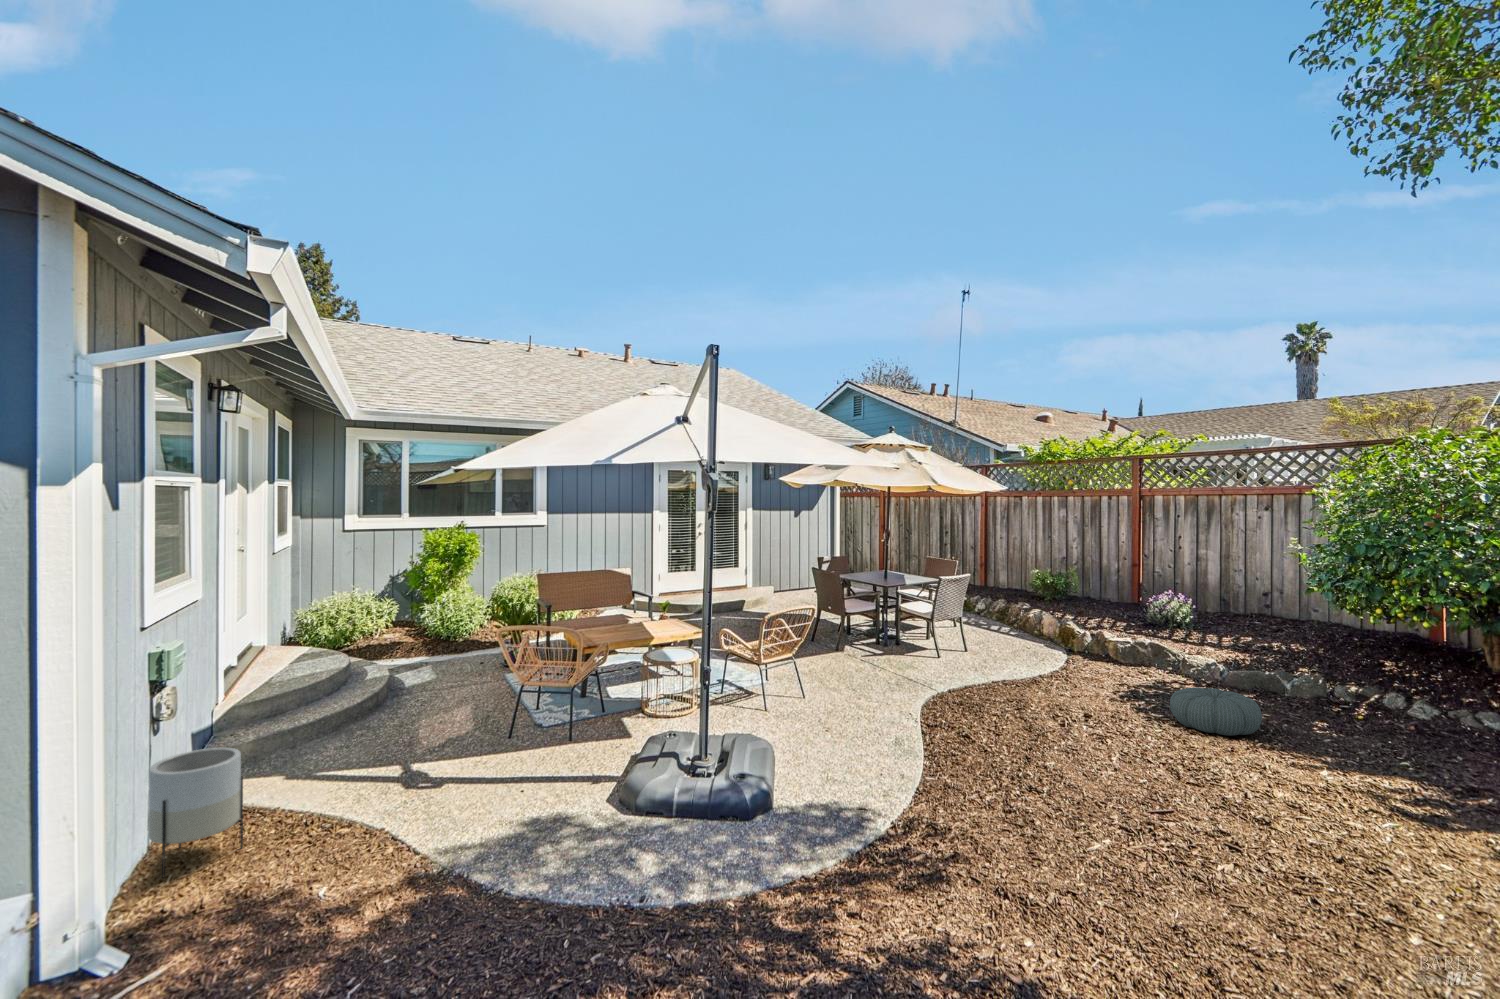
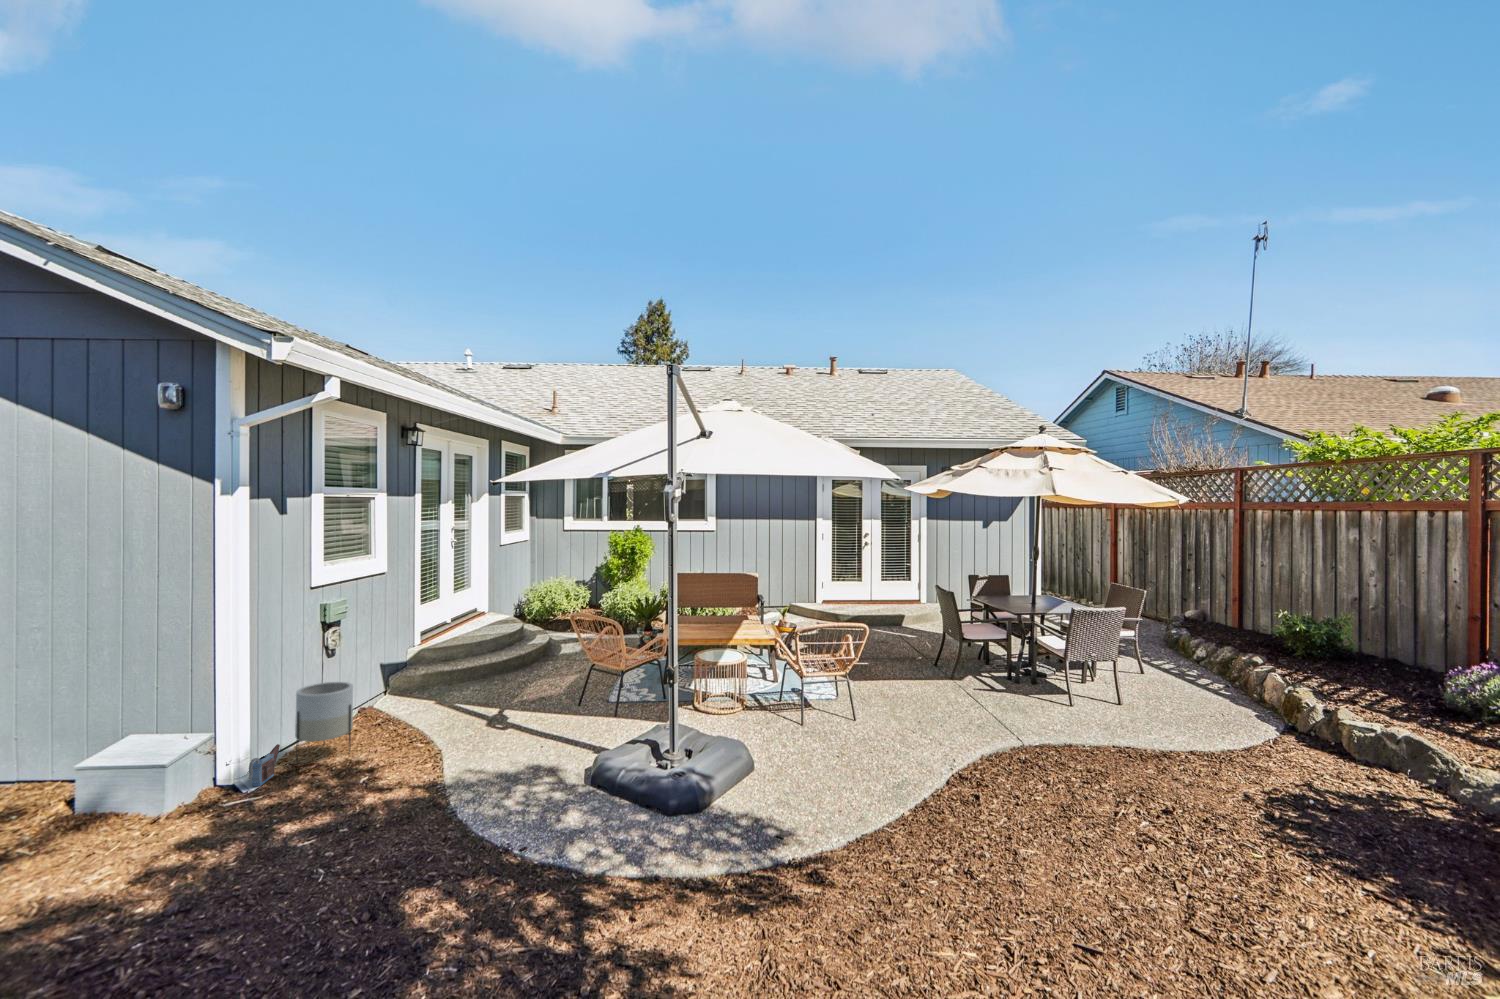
pouf: present [1170,687,1262,736] -> none [1284,791,1427,873]
watering can: none [121,854,152,925] -> present [248,744,280,786]

